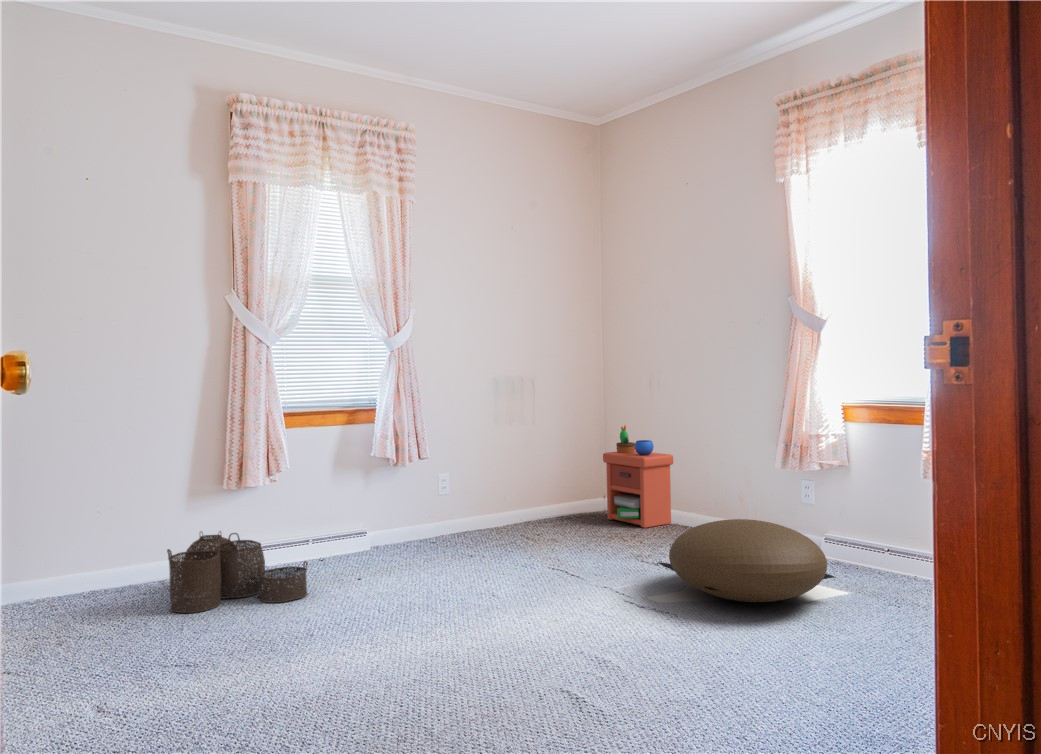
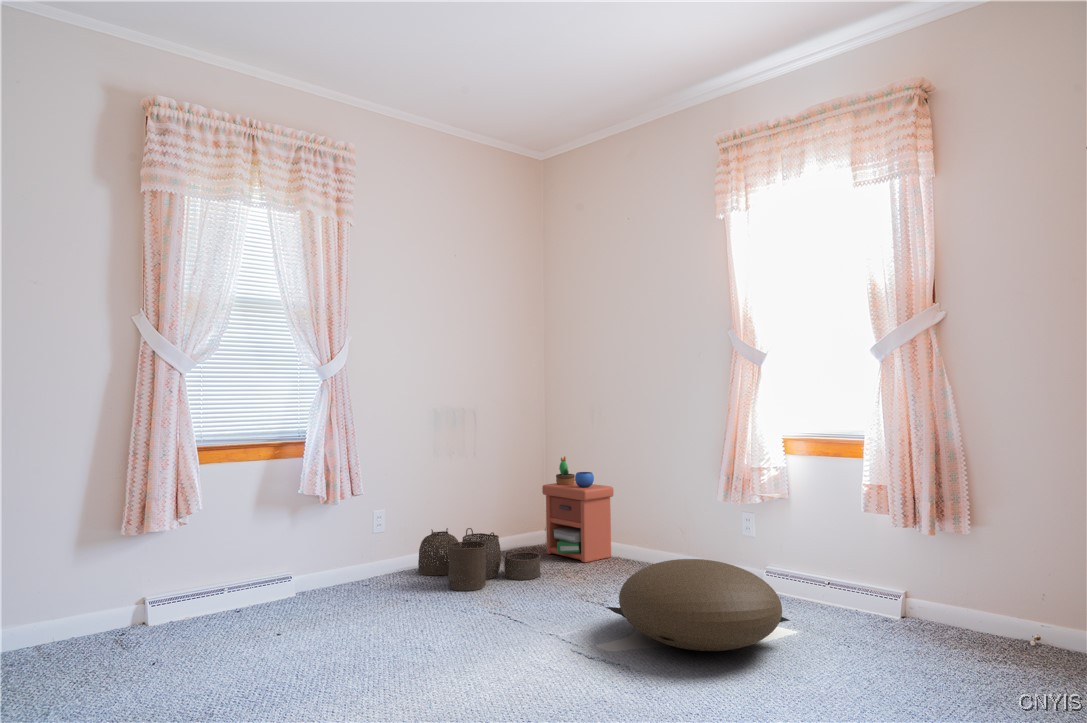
woven basket: present [167,531,308,613] -> present [418,528,541,590]

